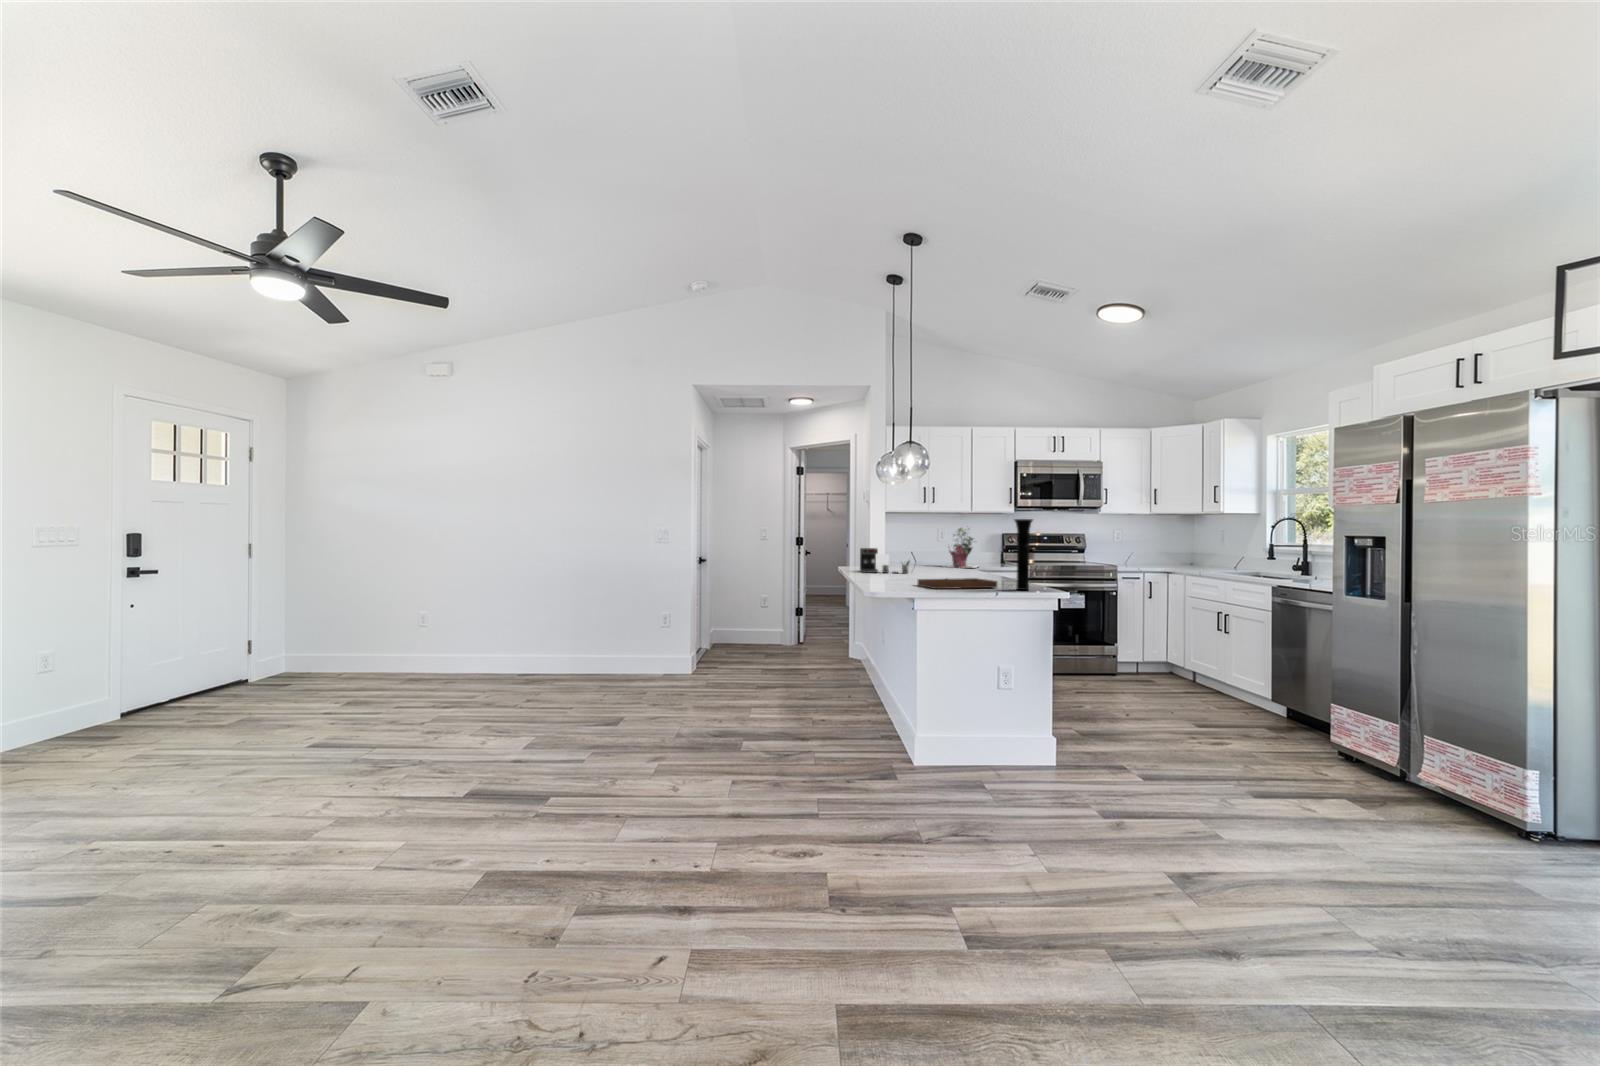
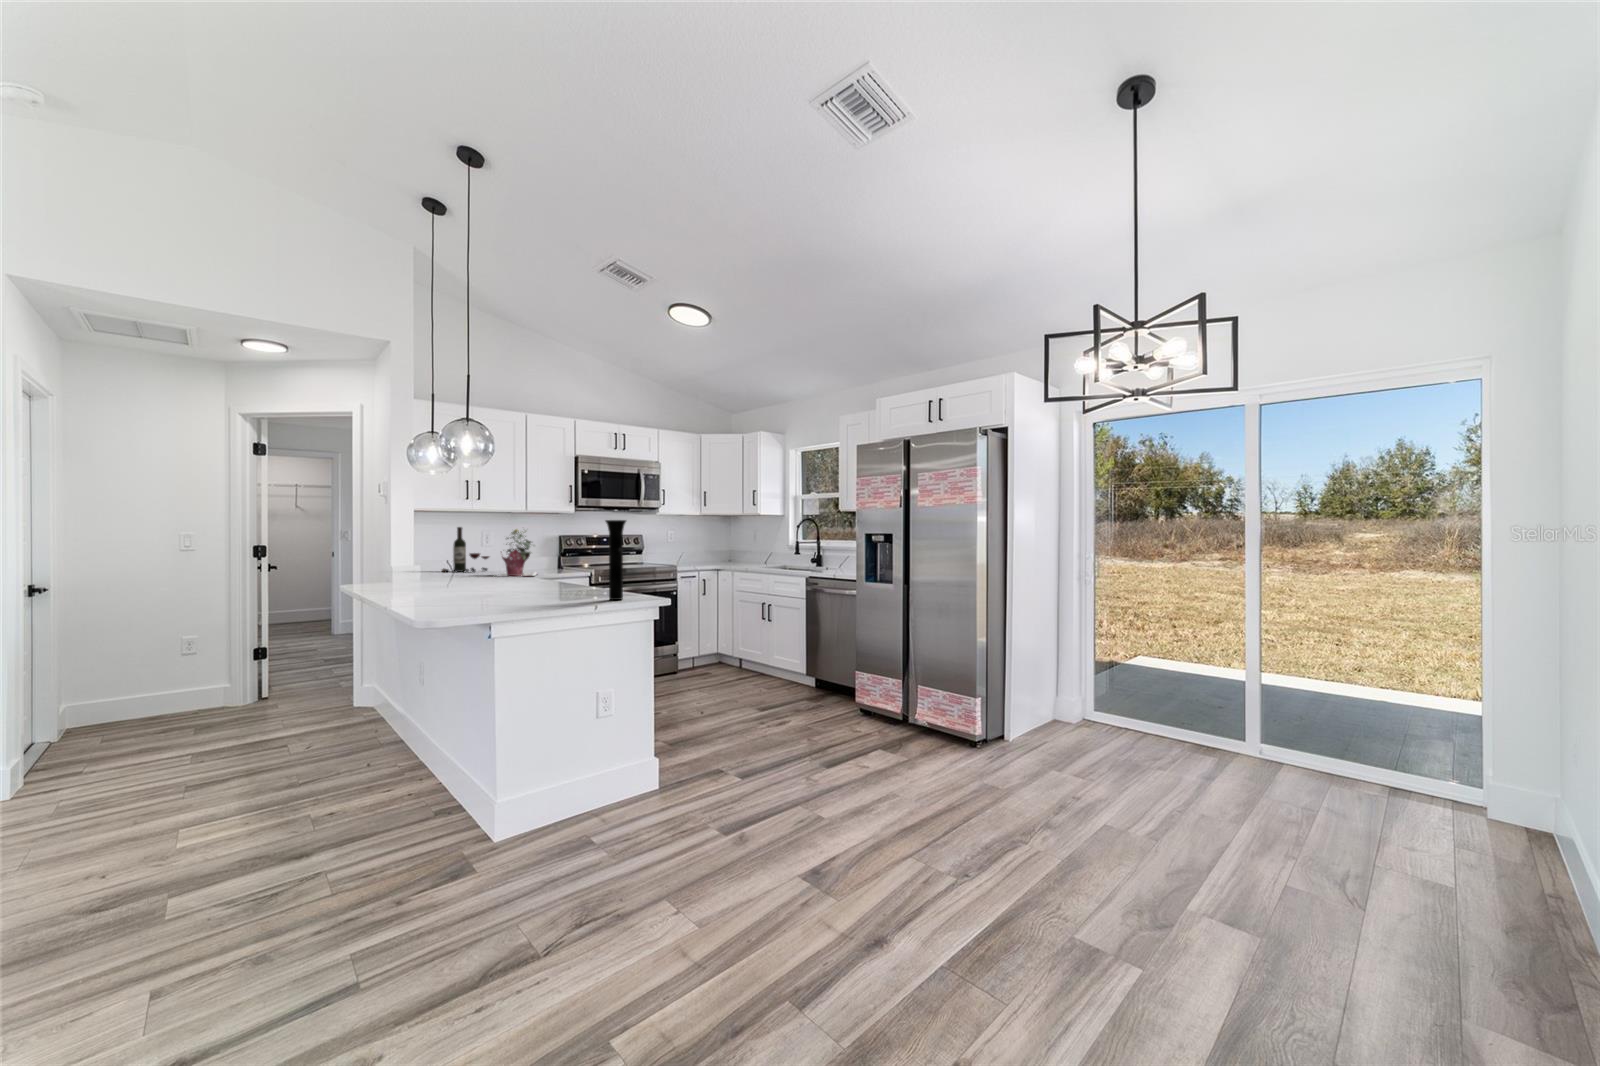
wine bottle: none [907,525,944,563] -> present [442,527,489,572]
coffee maker: present [860,548,910,573] -> none [384,558,461,592]
tray: present [918,563,997,589] -> none [486,573,587,608]

